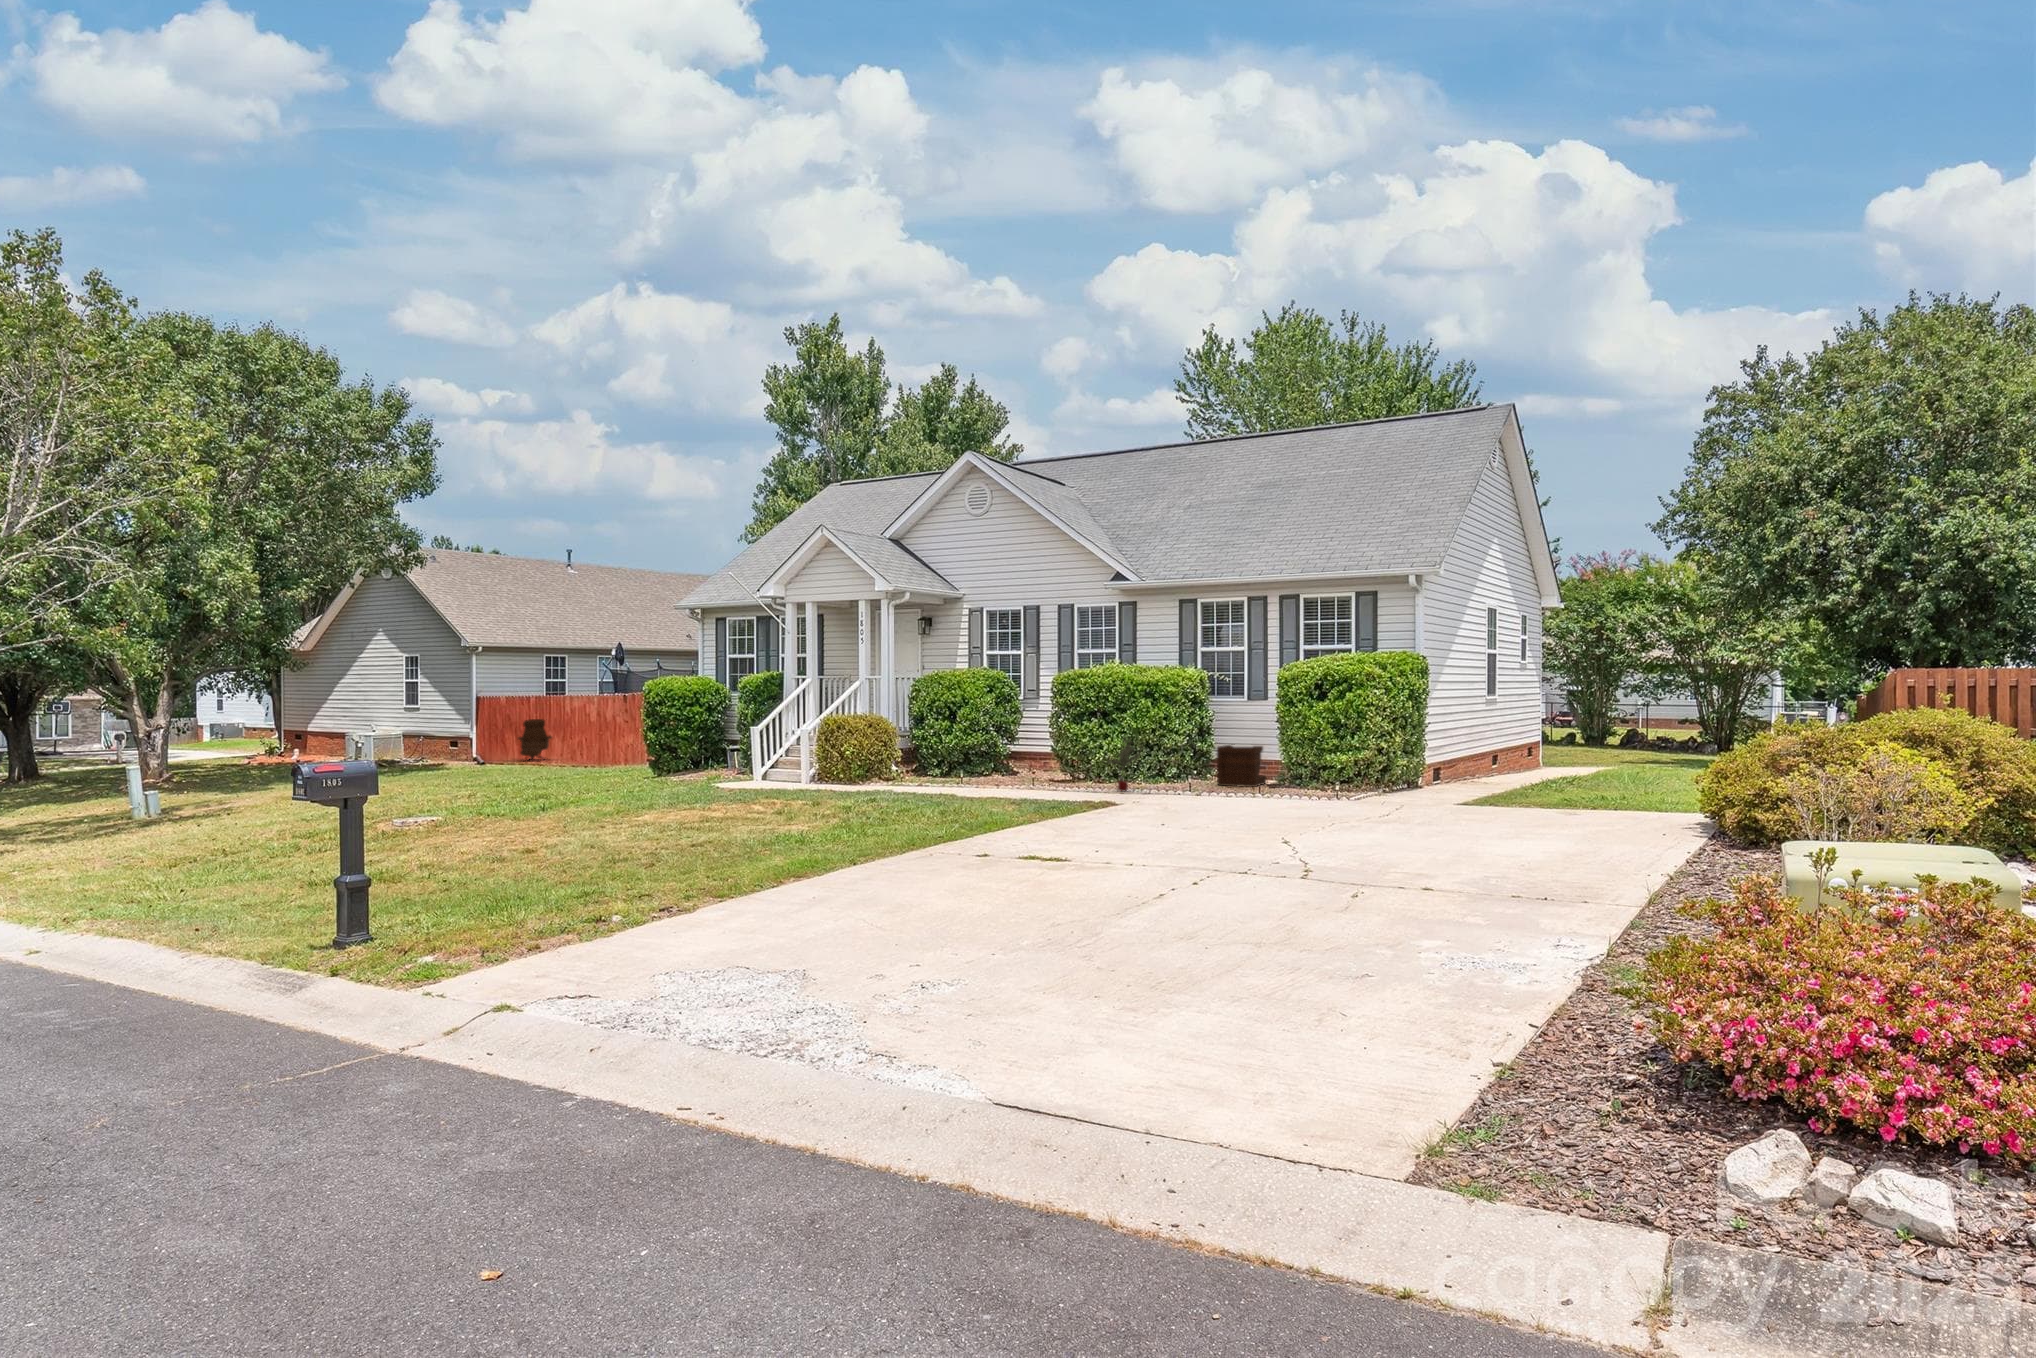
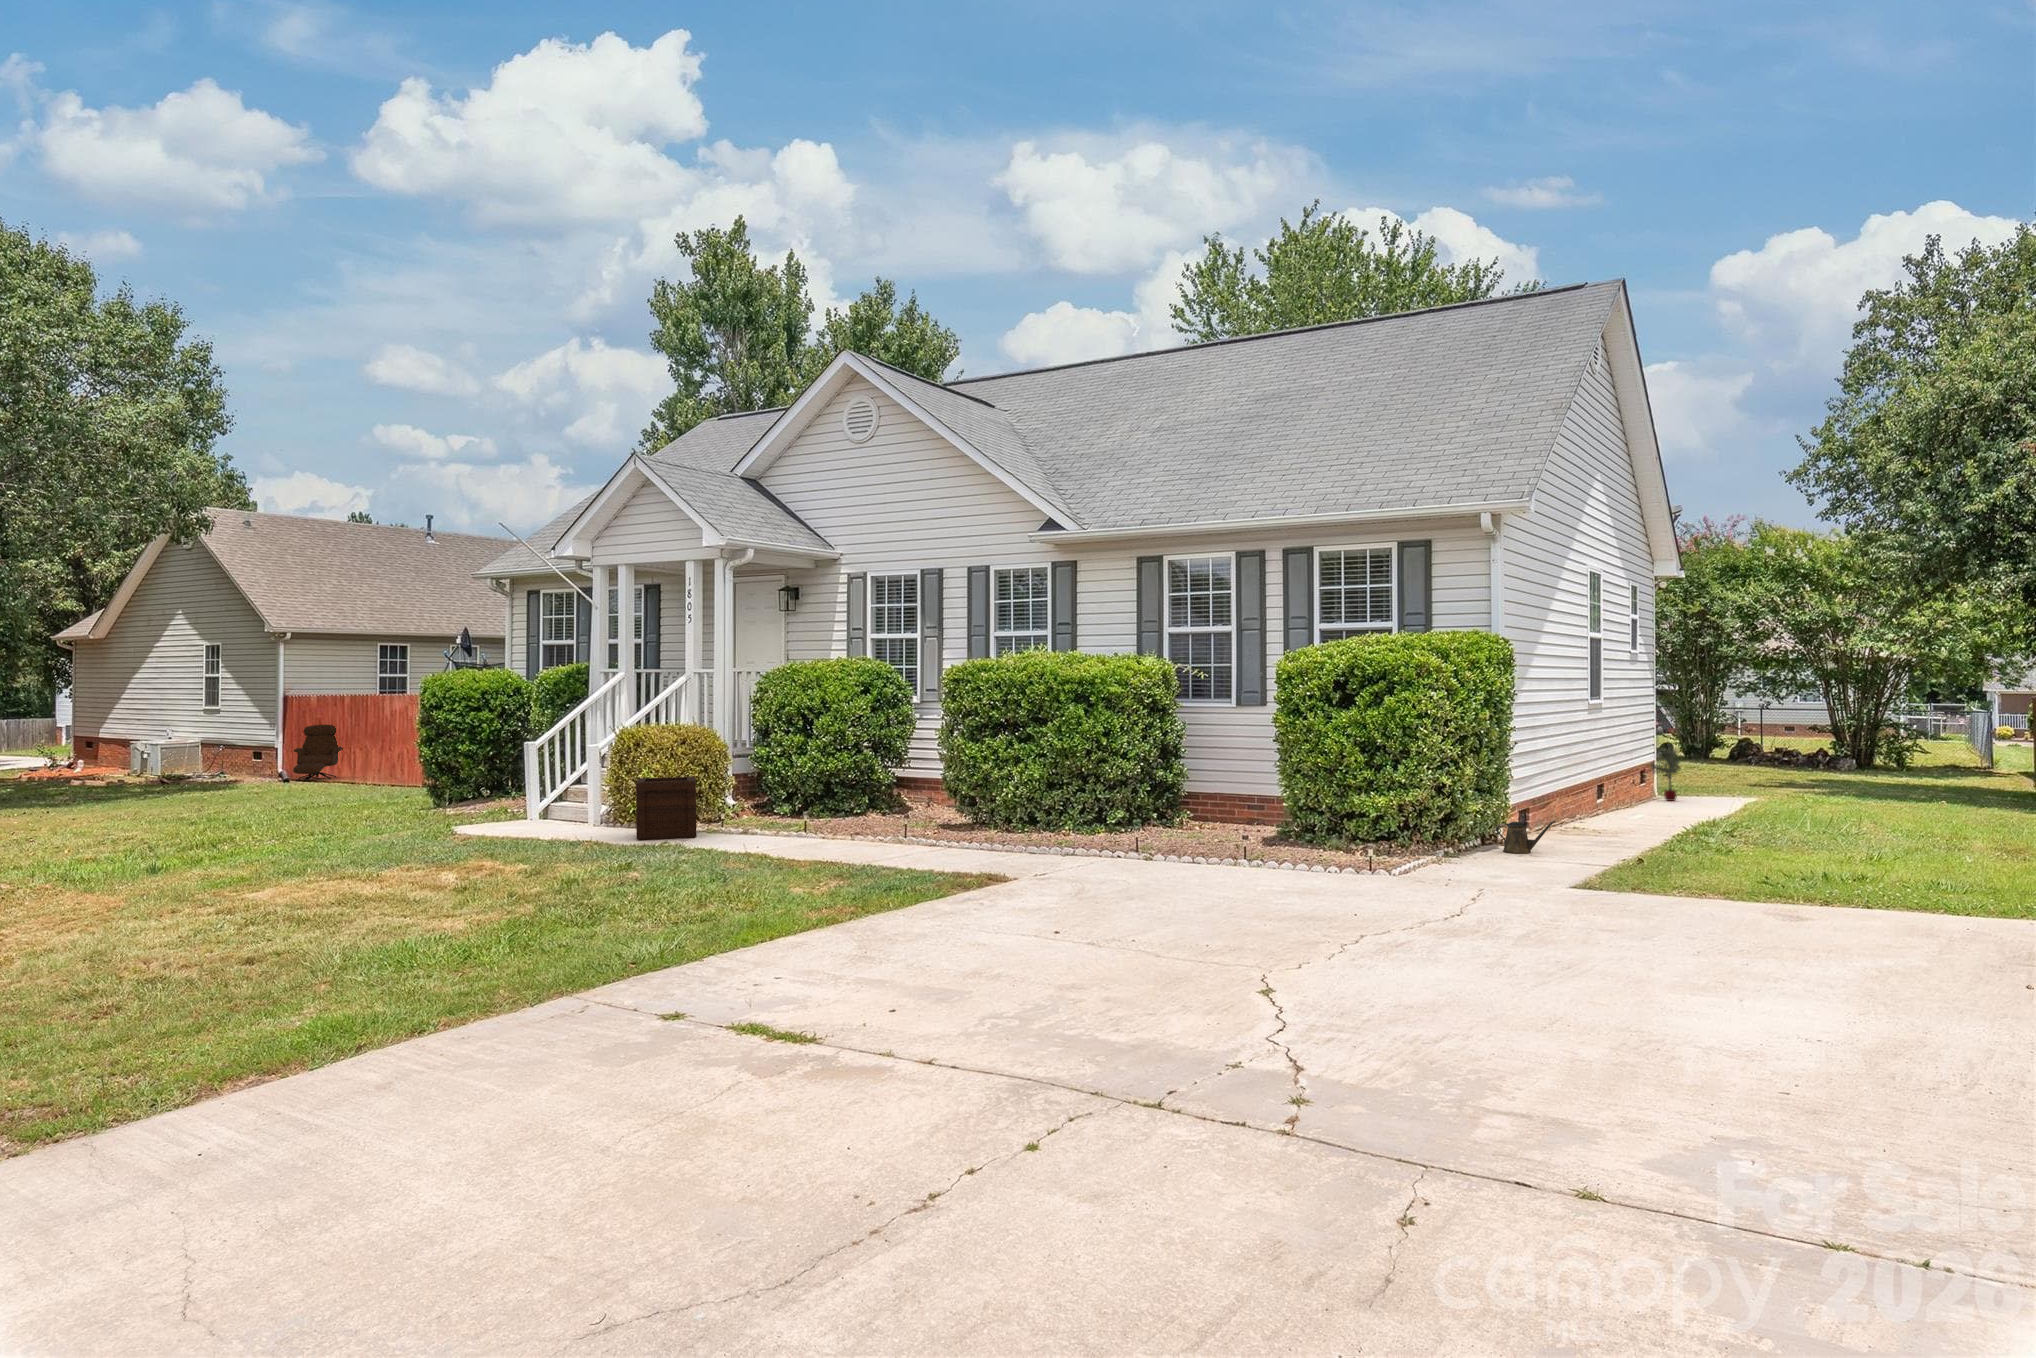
potted tree: present [1102,738,1144,792] -> present [1651,746,1681,801]
wooden crate: present [1217,744,1266,787] -> present [636,777,696,840]
watering can: none [1419,772,1457,794] -> present [1496,821,1556,854]

